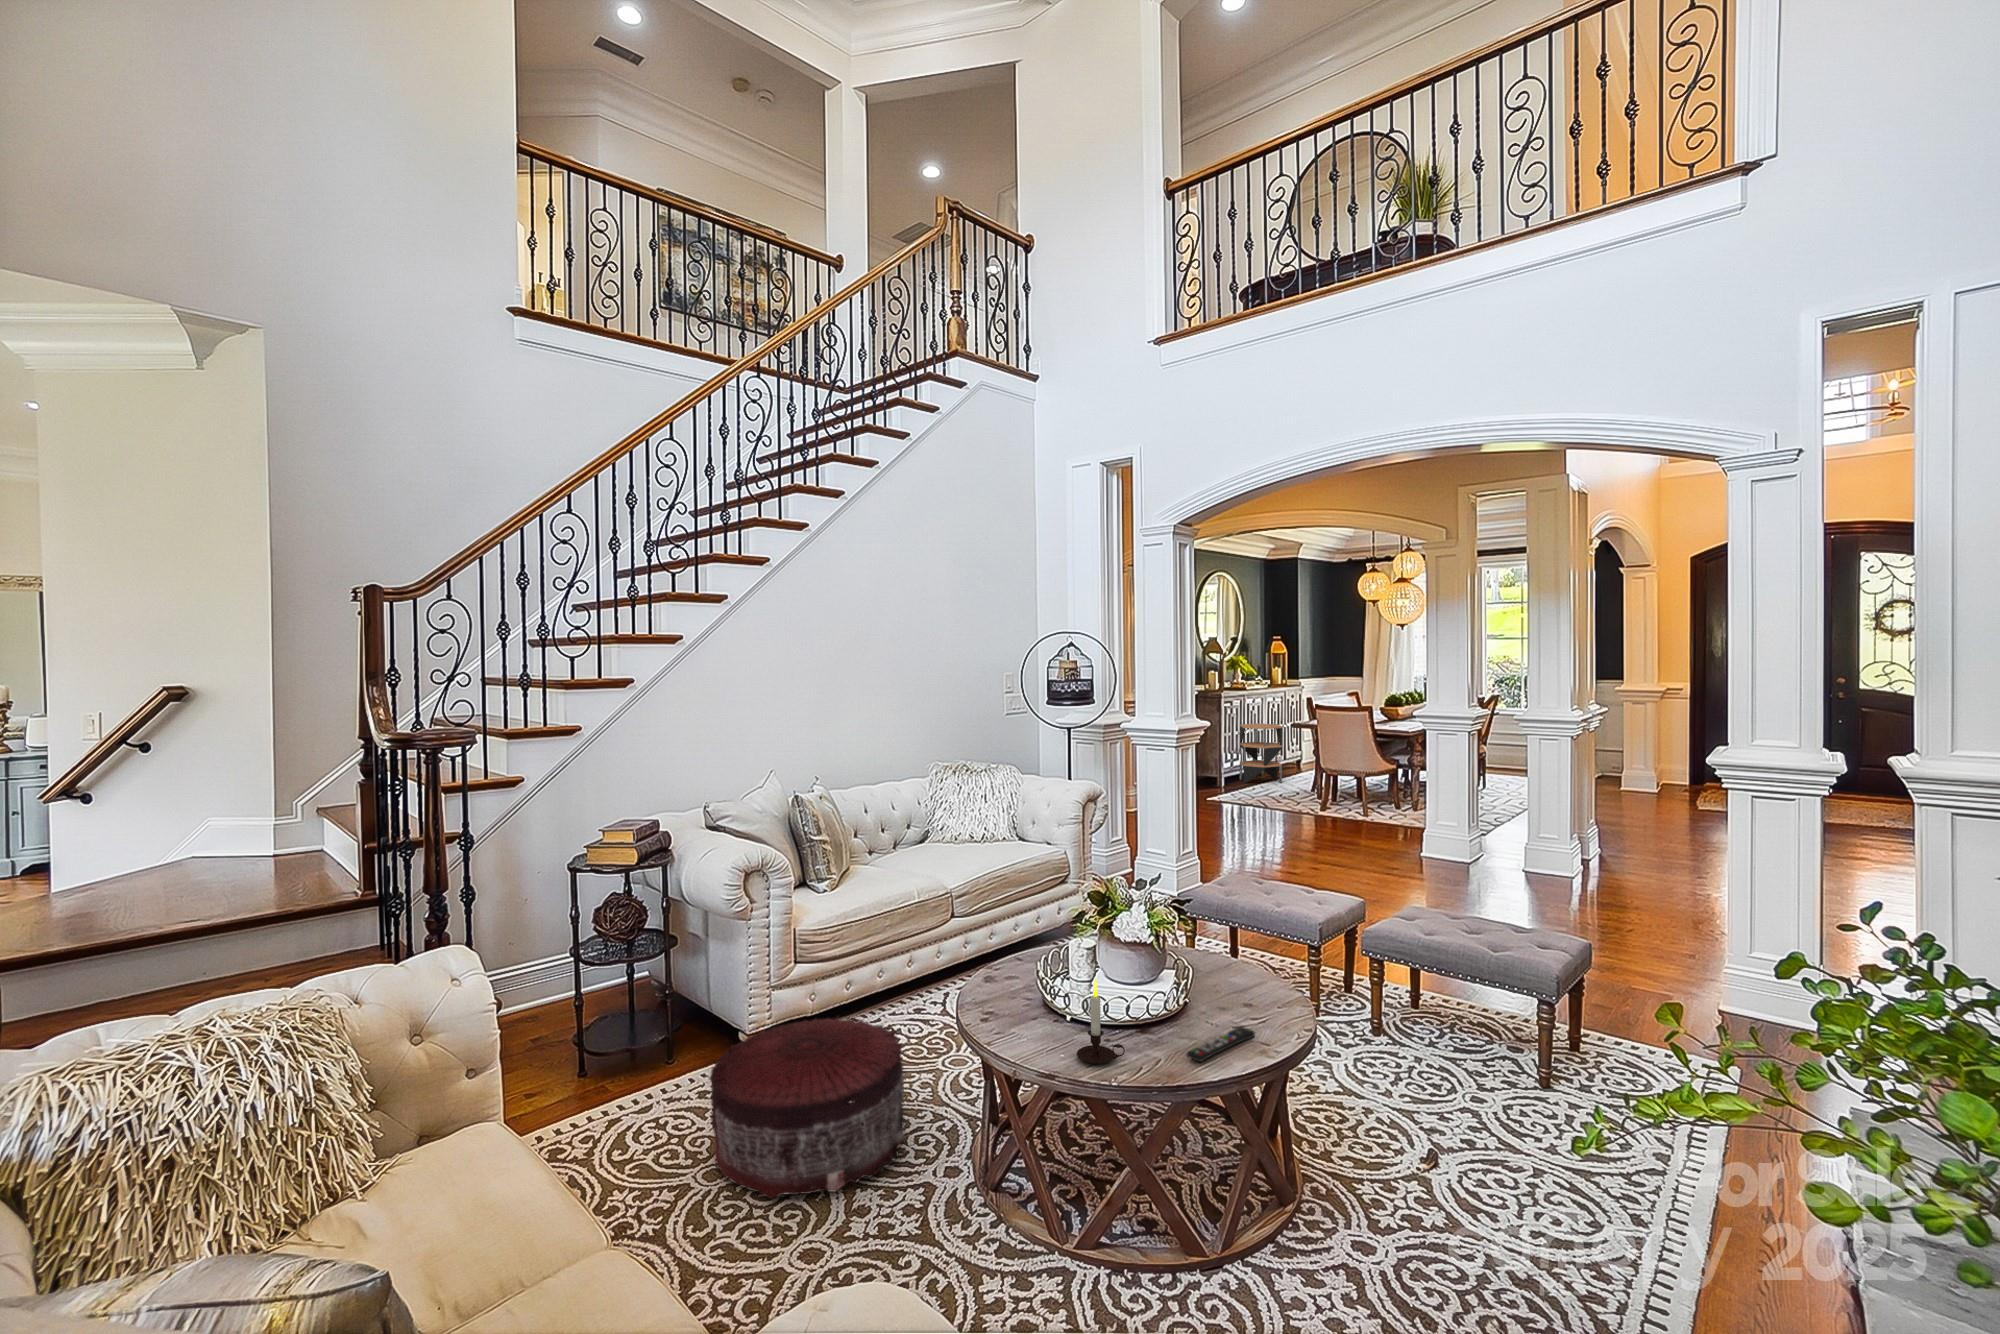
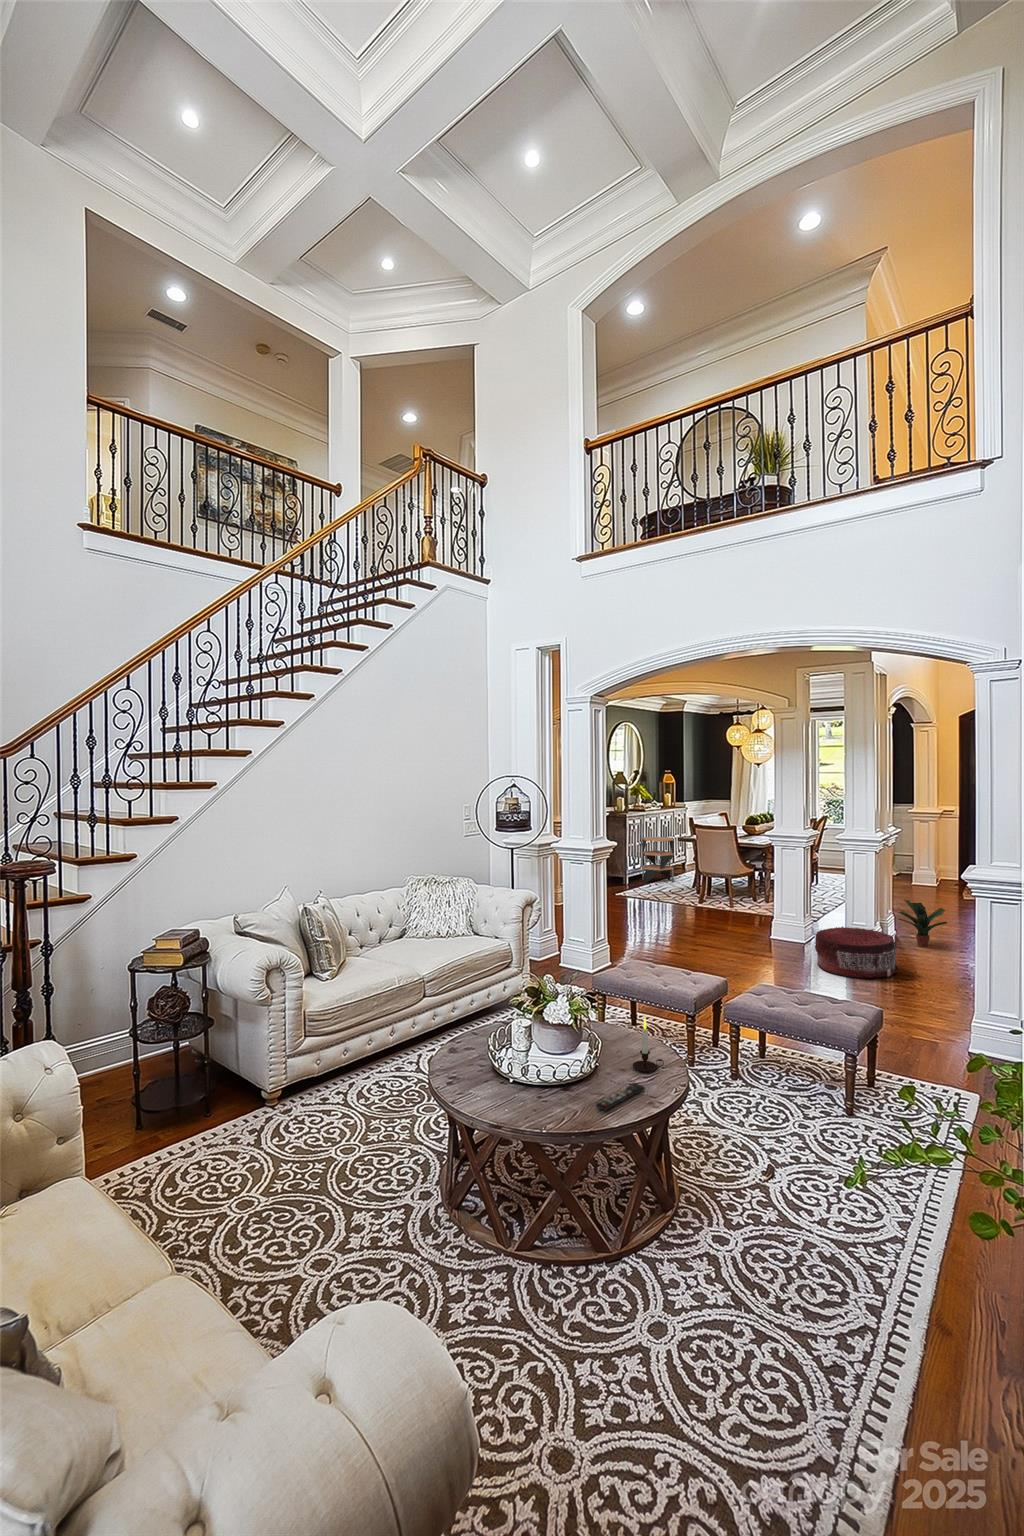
potted plant: none [1597,803,1671,867] -> present [898,900,947,947]
candle: present [1077,978,1125,1064] -> present [633,1017,664,1072]
pouf: present [709,1018,905,1198] -> present [815,926,898,978]

